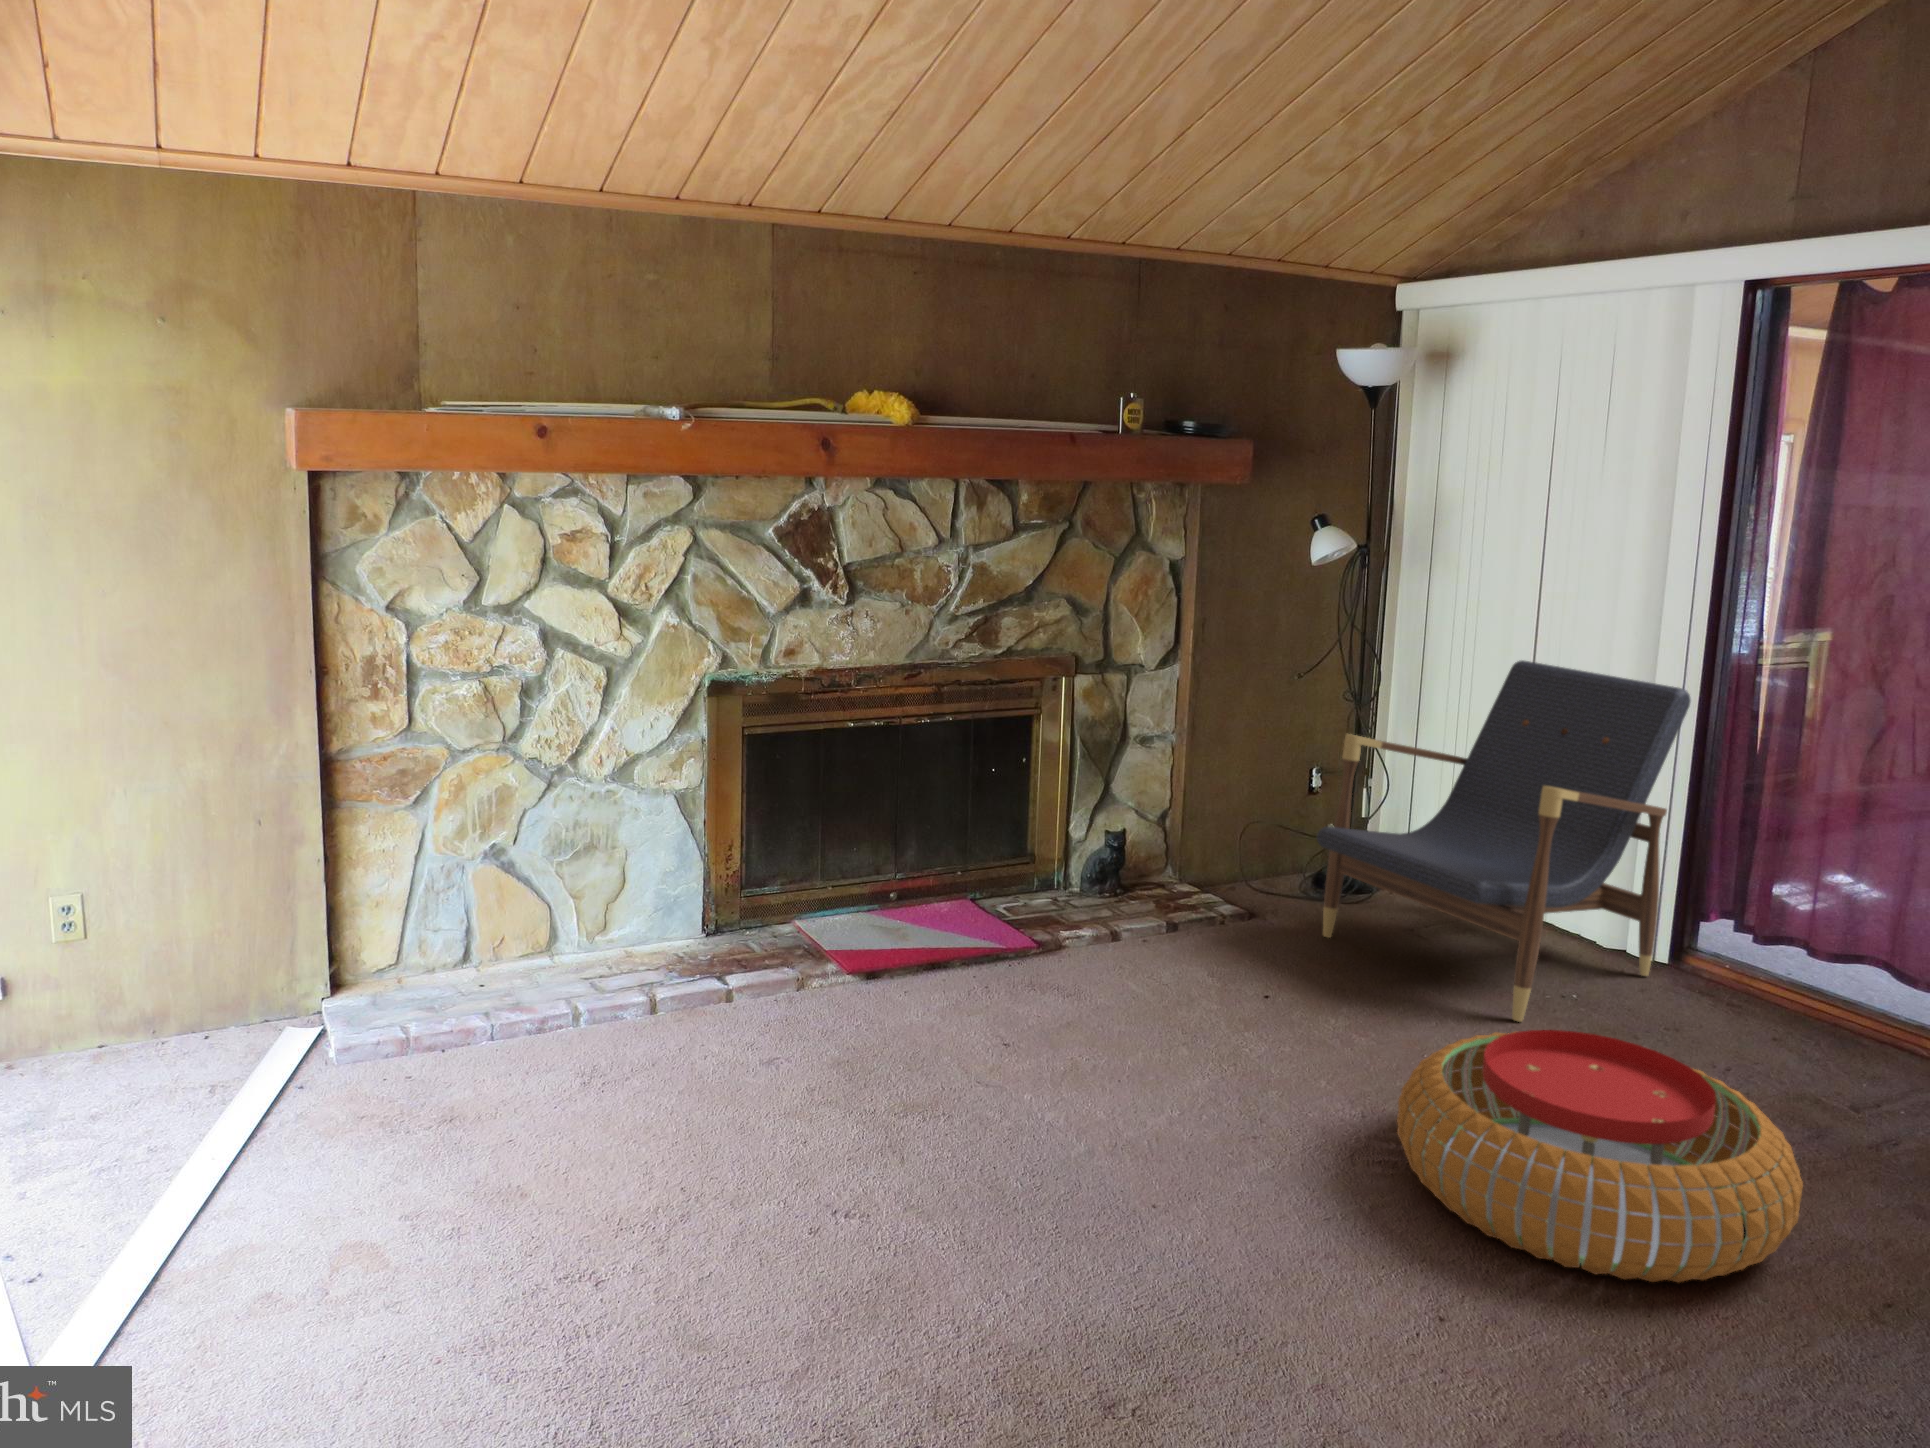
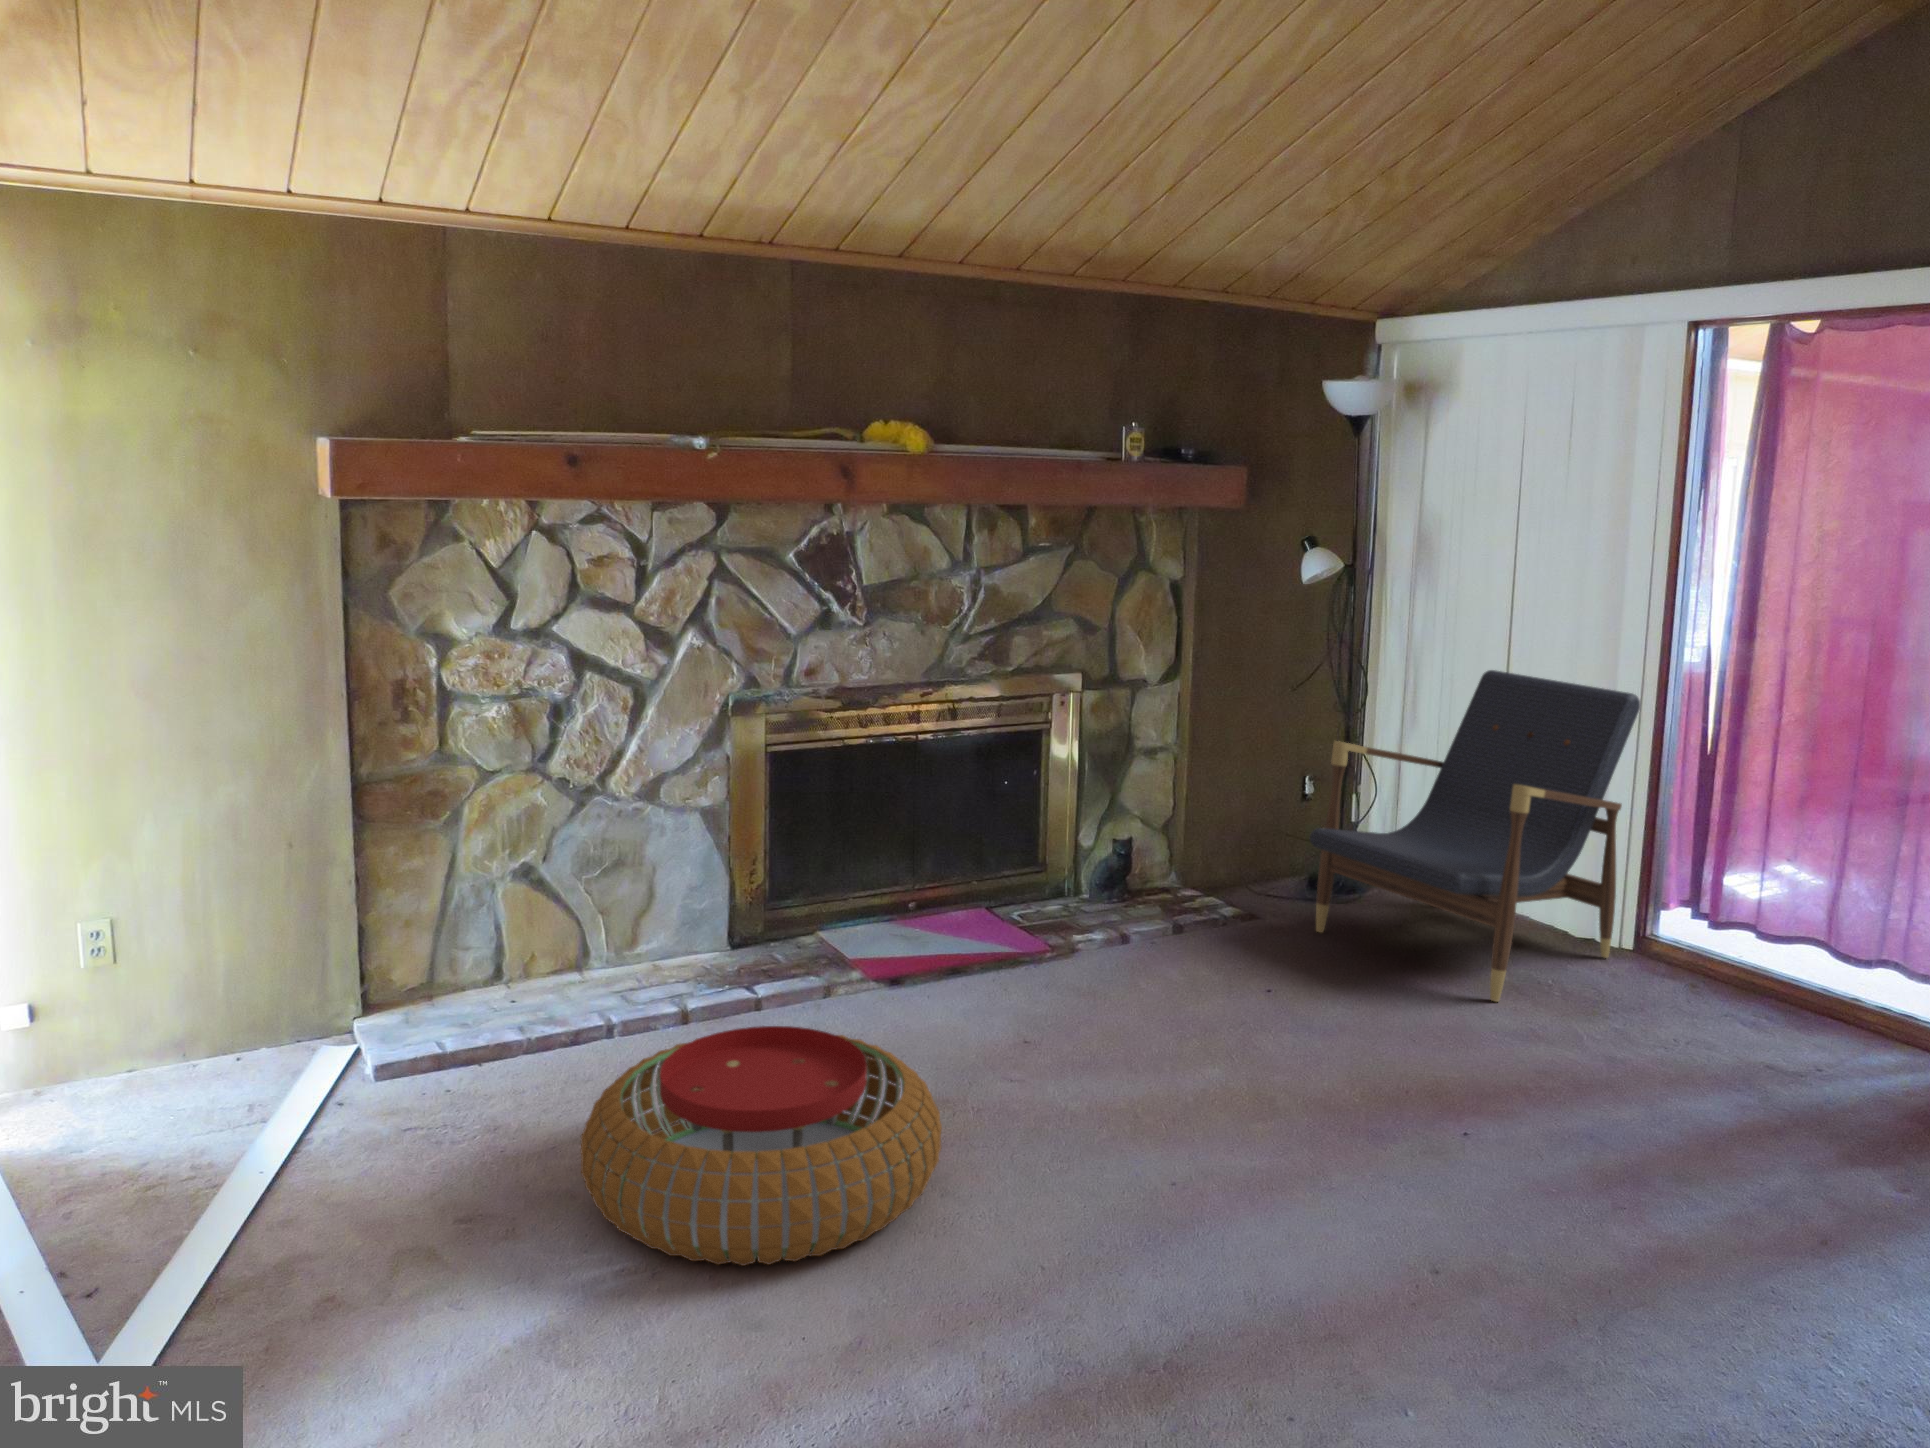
pouf: present [1397,1030,1803,1282] -> present [581,1026,942,1266]

